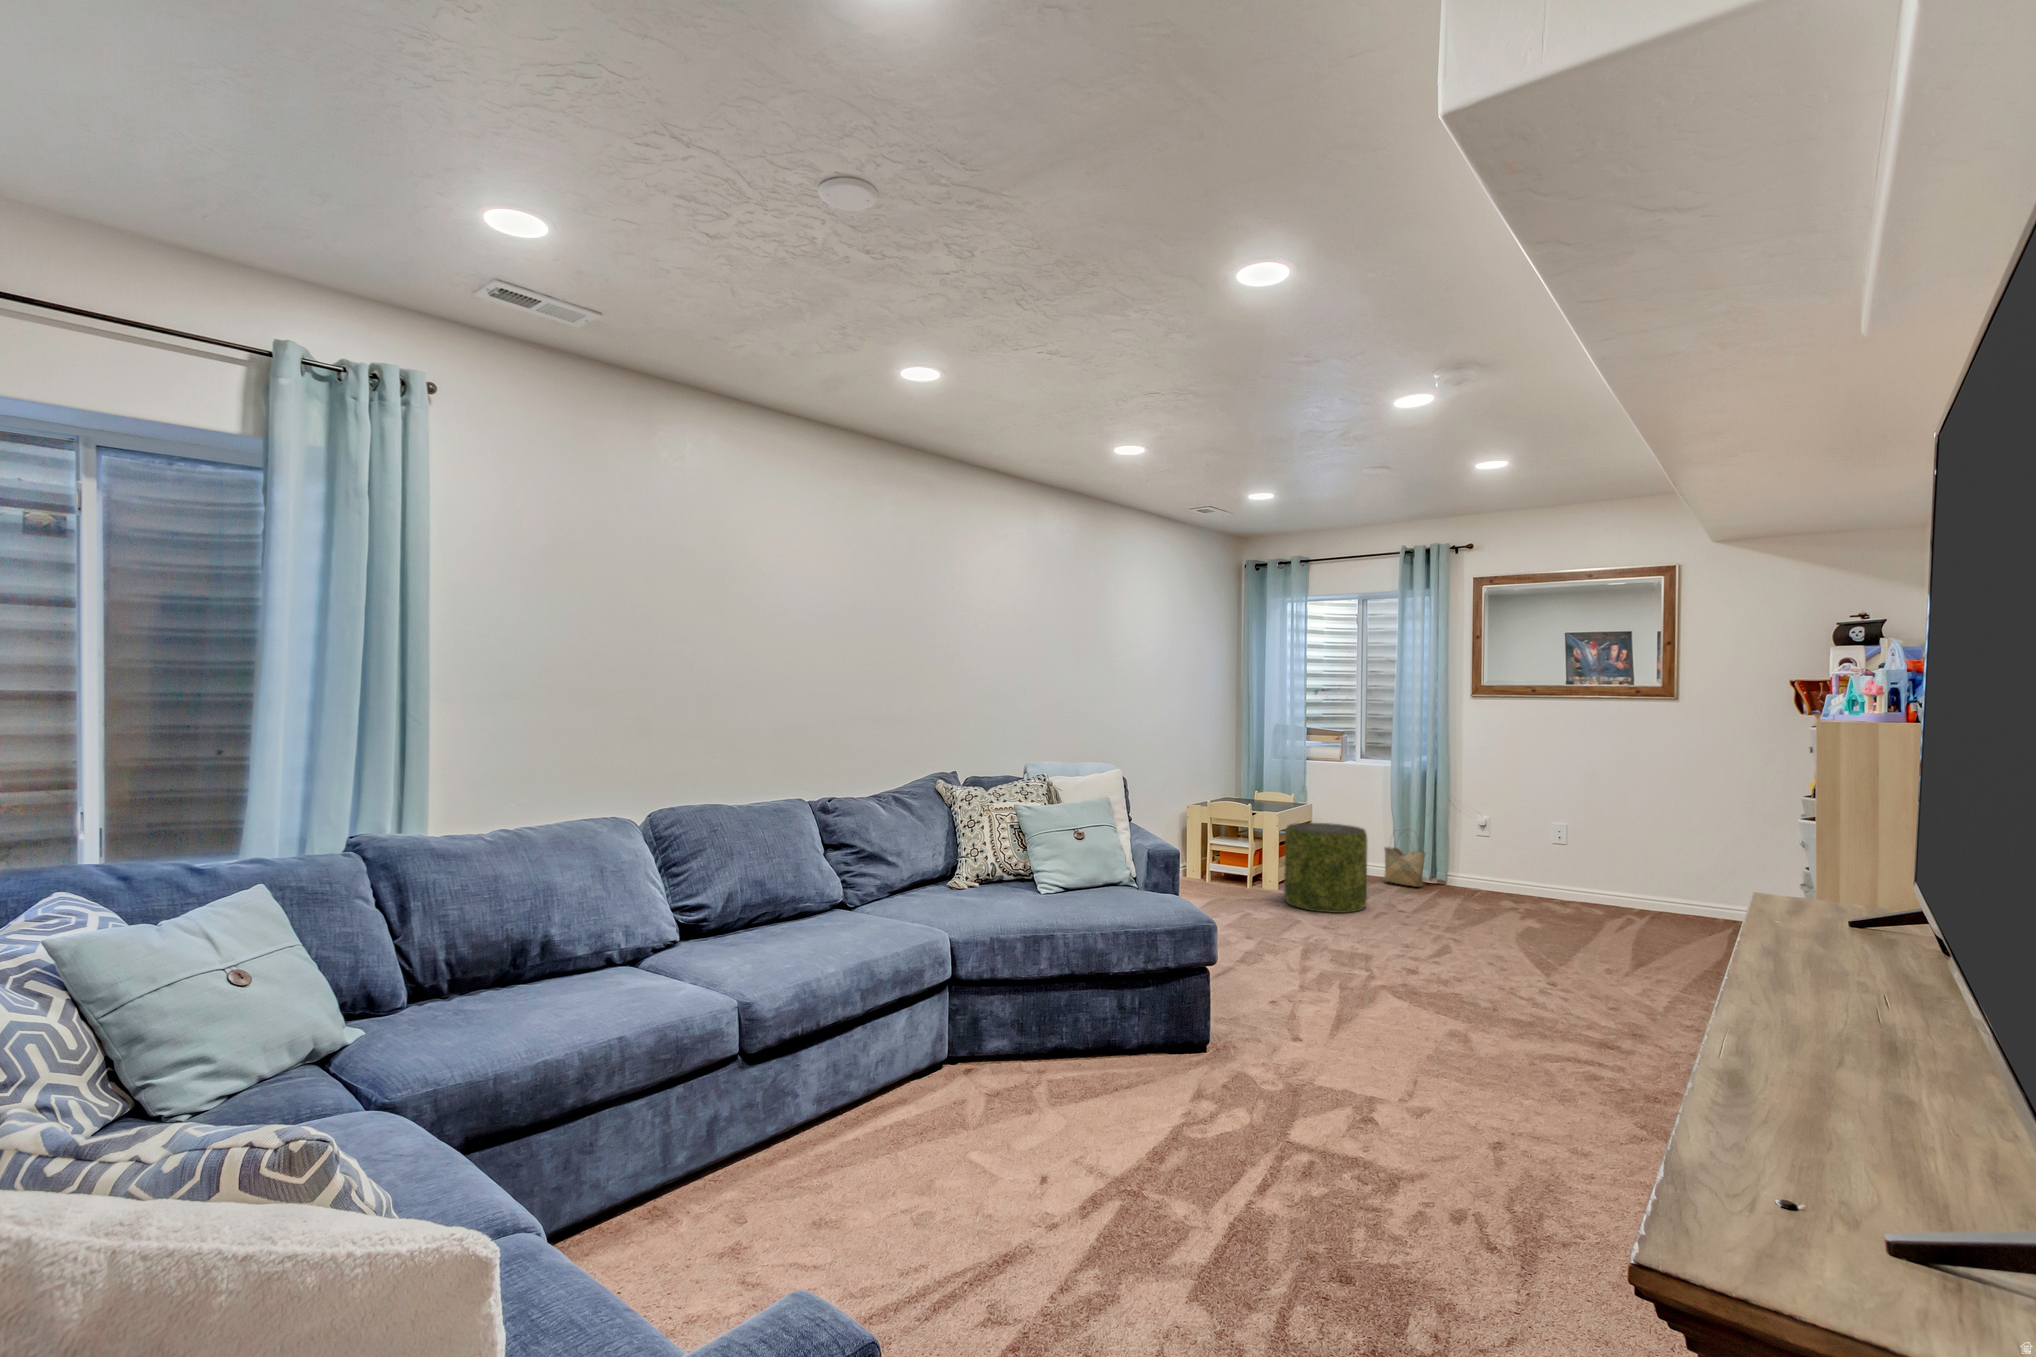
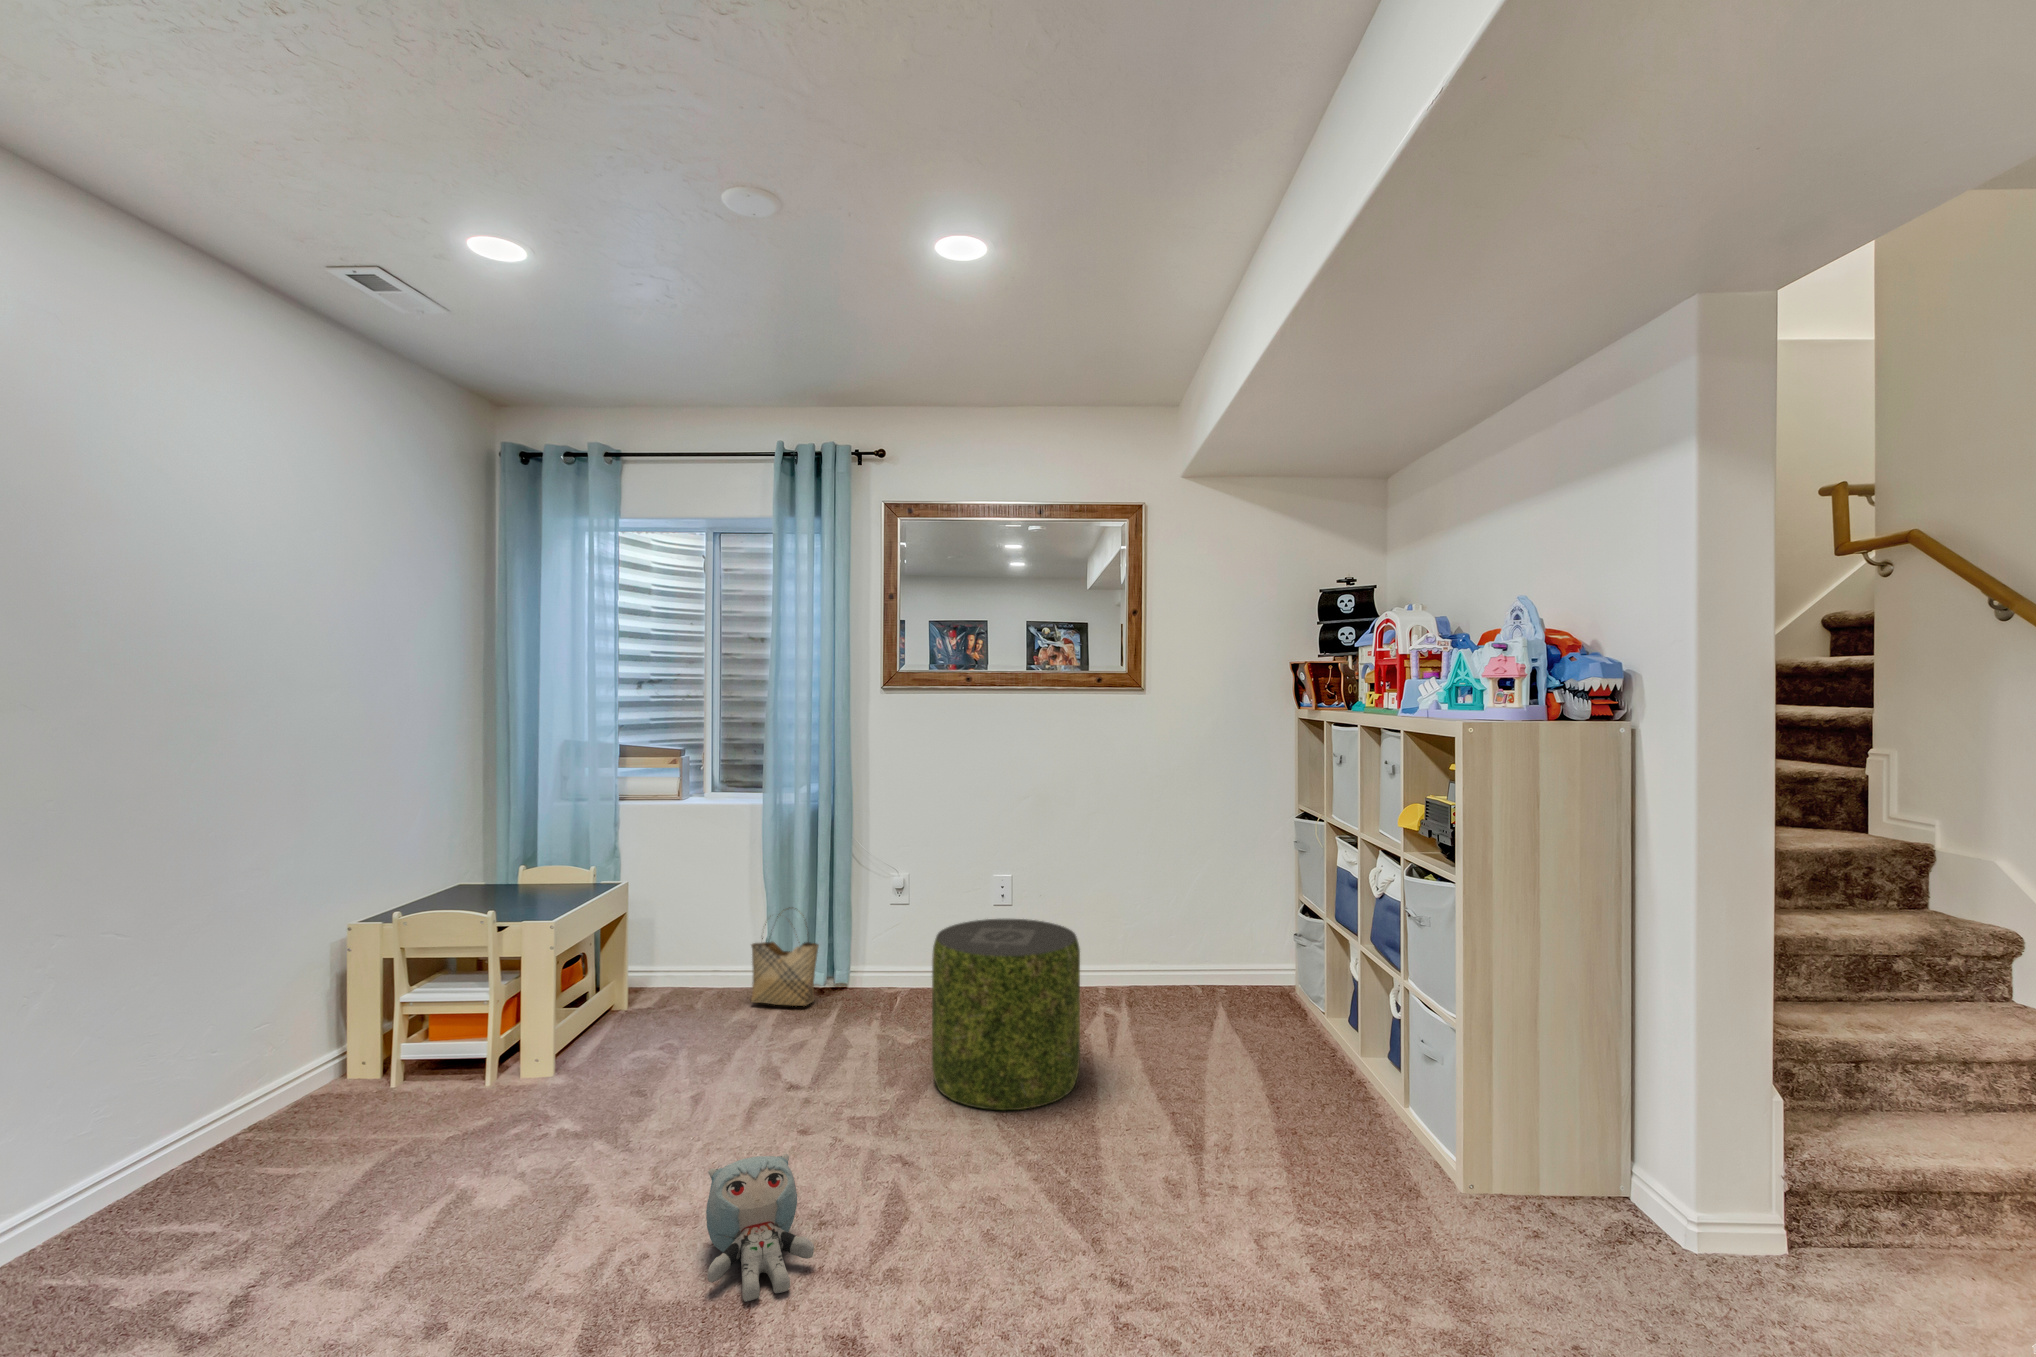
pouf: present [1284,823,1367,913] -> present [932,919,1080,1110]
plush toy: none [1354,906,1400,953] -> present [706,1154,814,1302]

